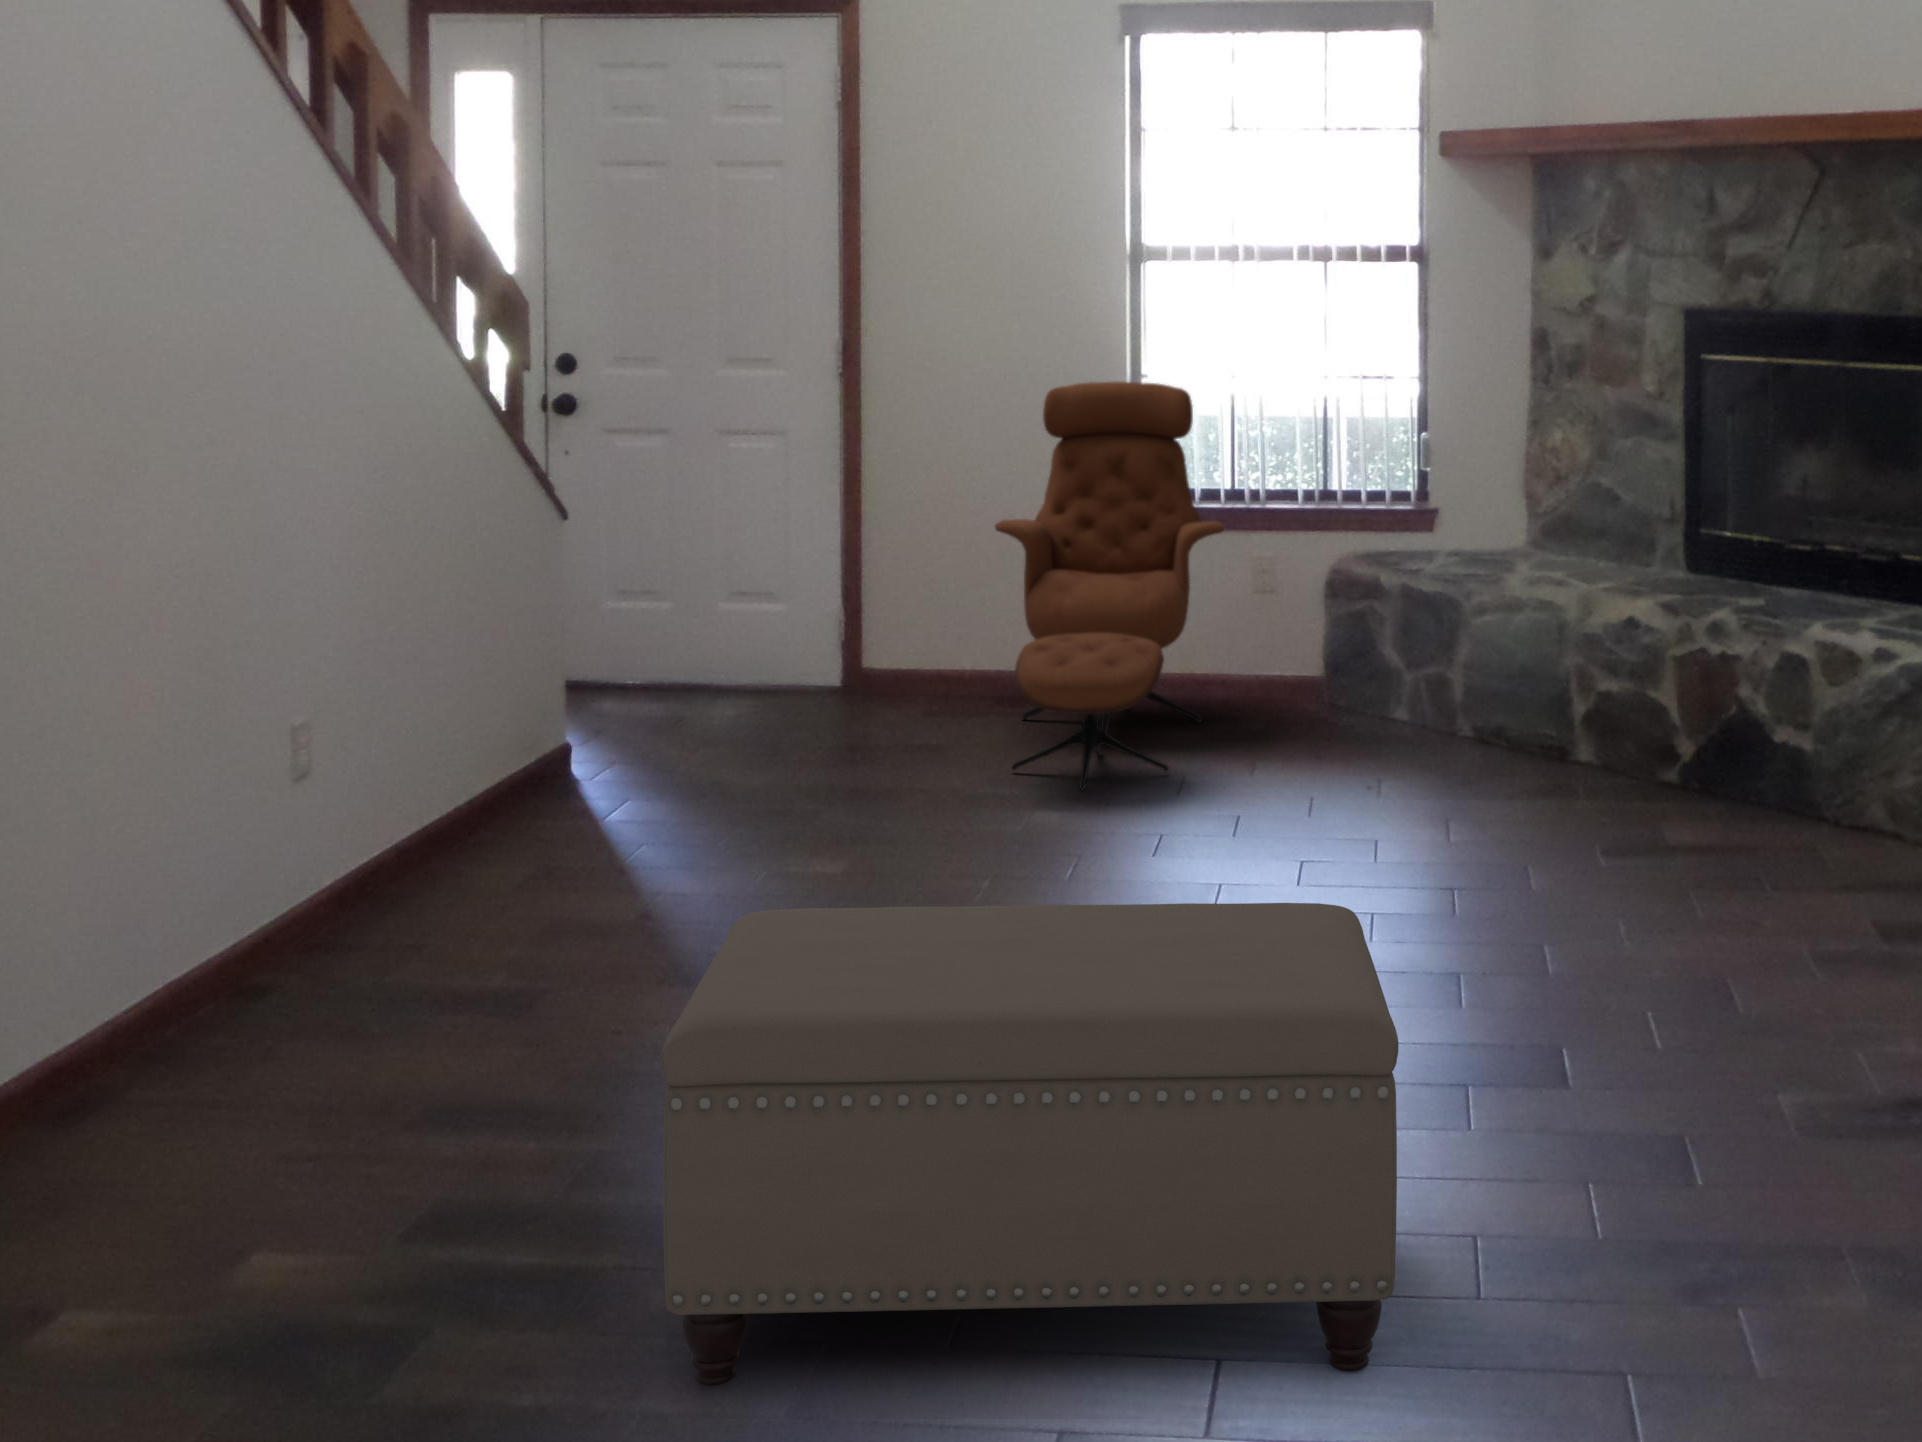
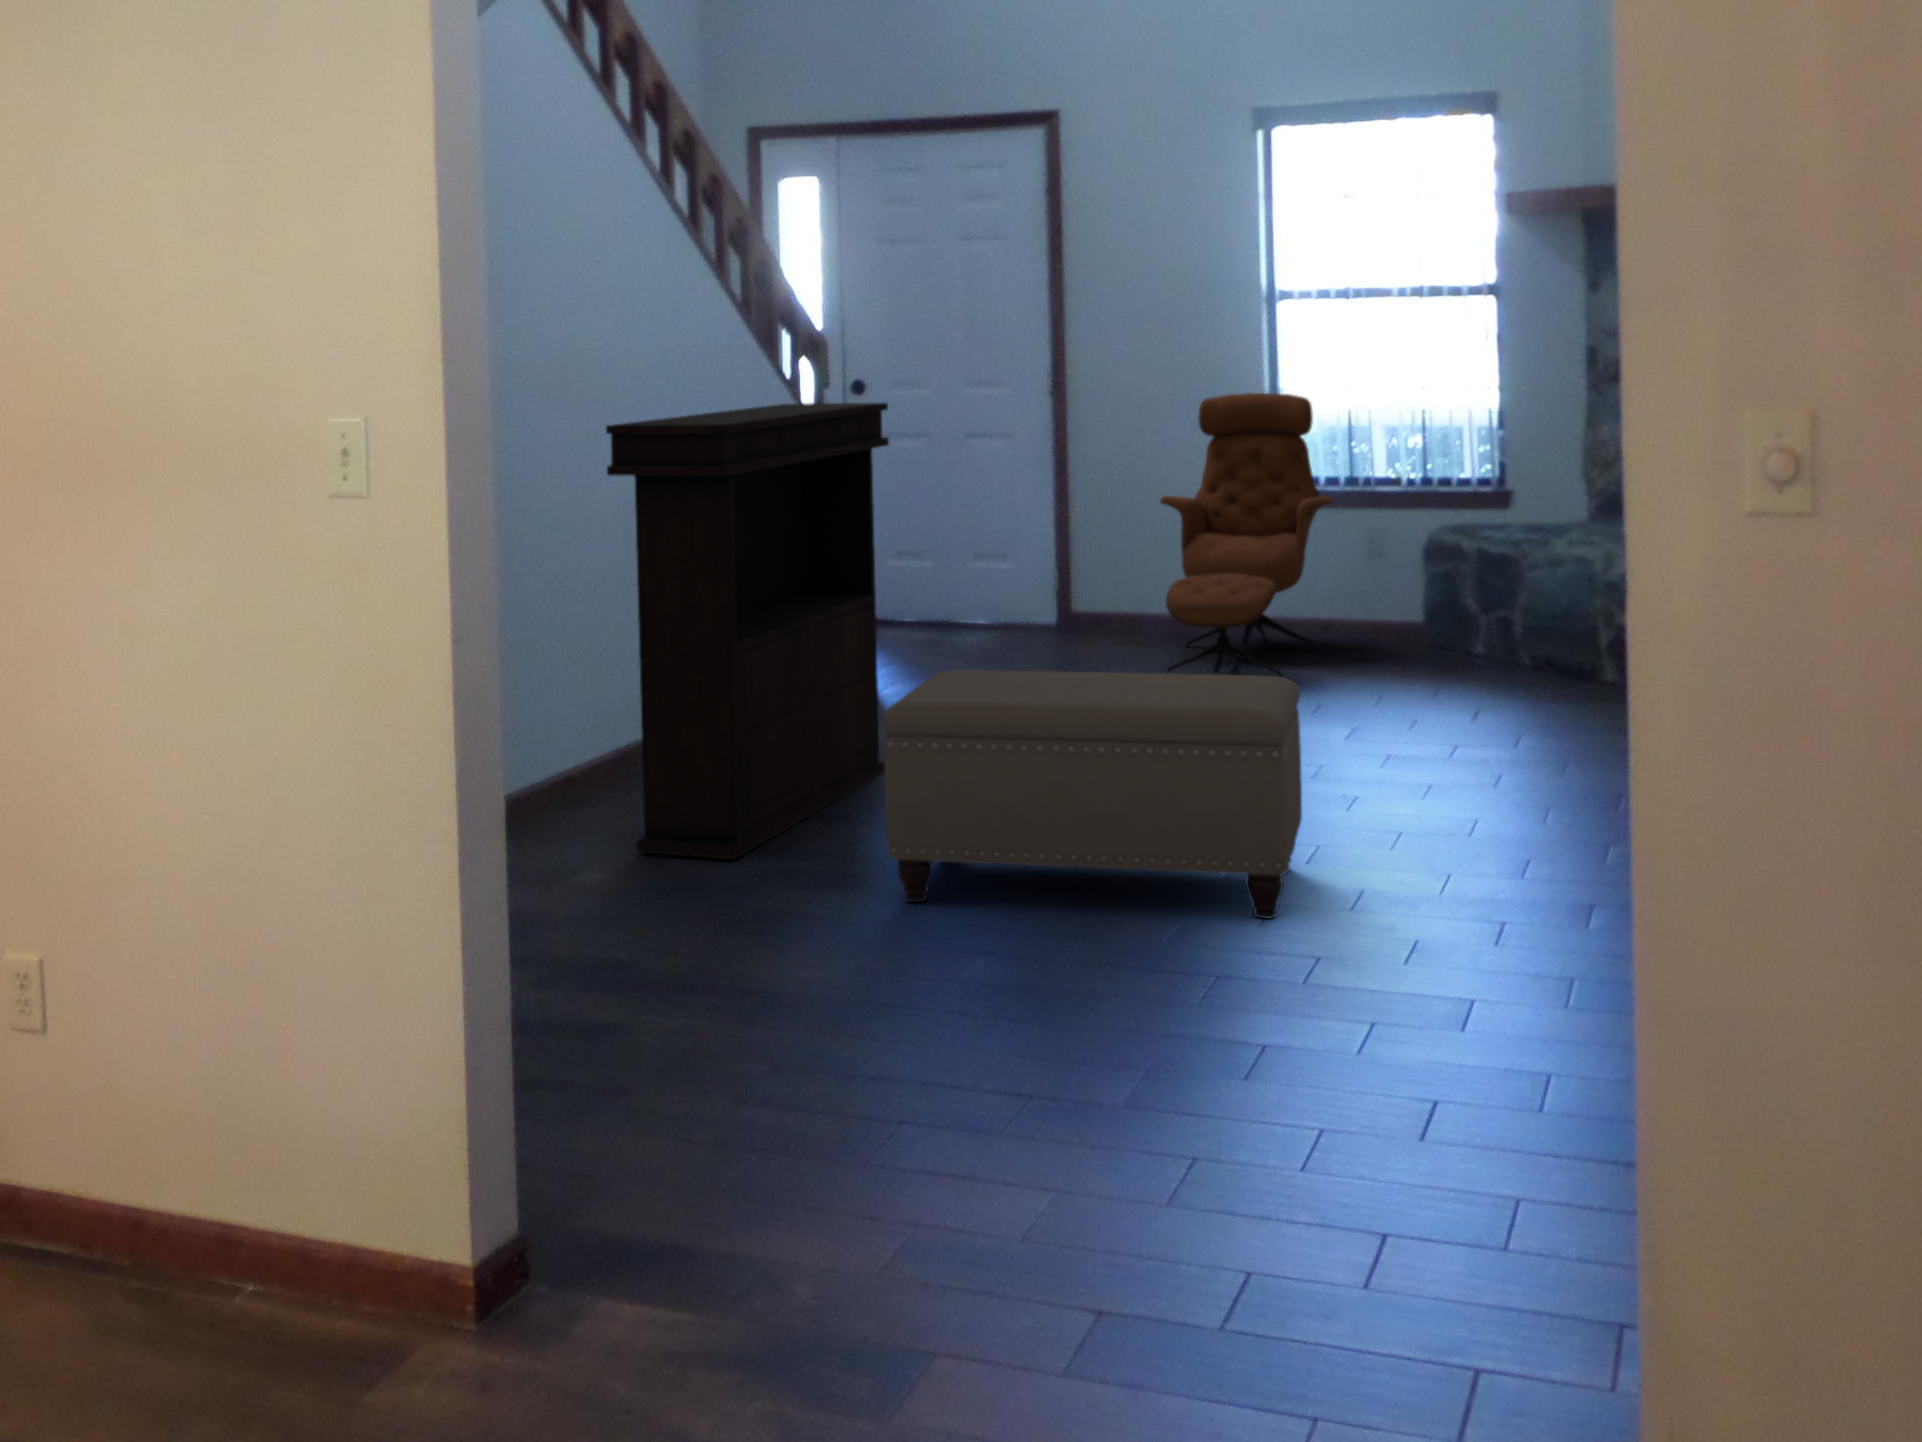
console table: none [114,417,642,1279] -> present [606,403,889,859]

